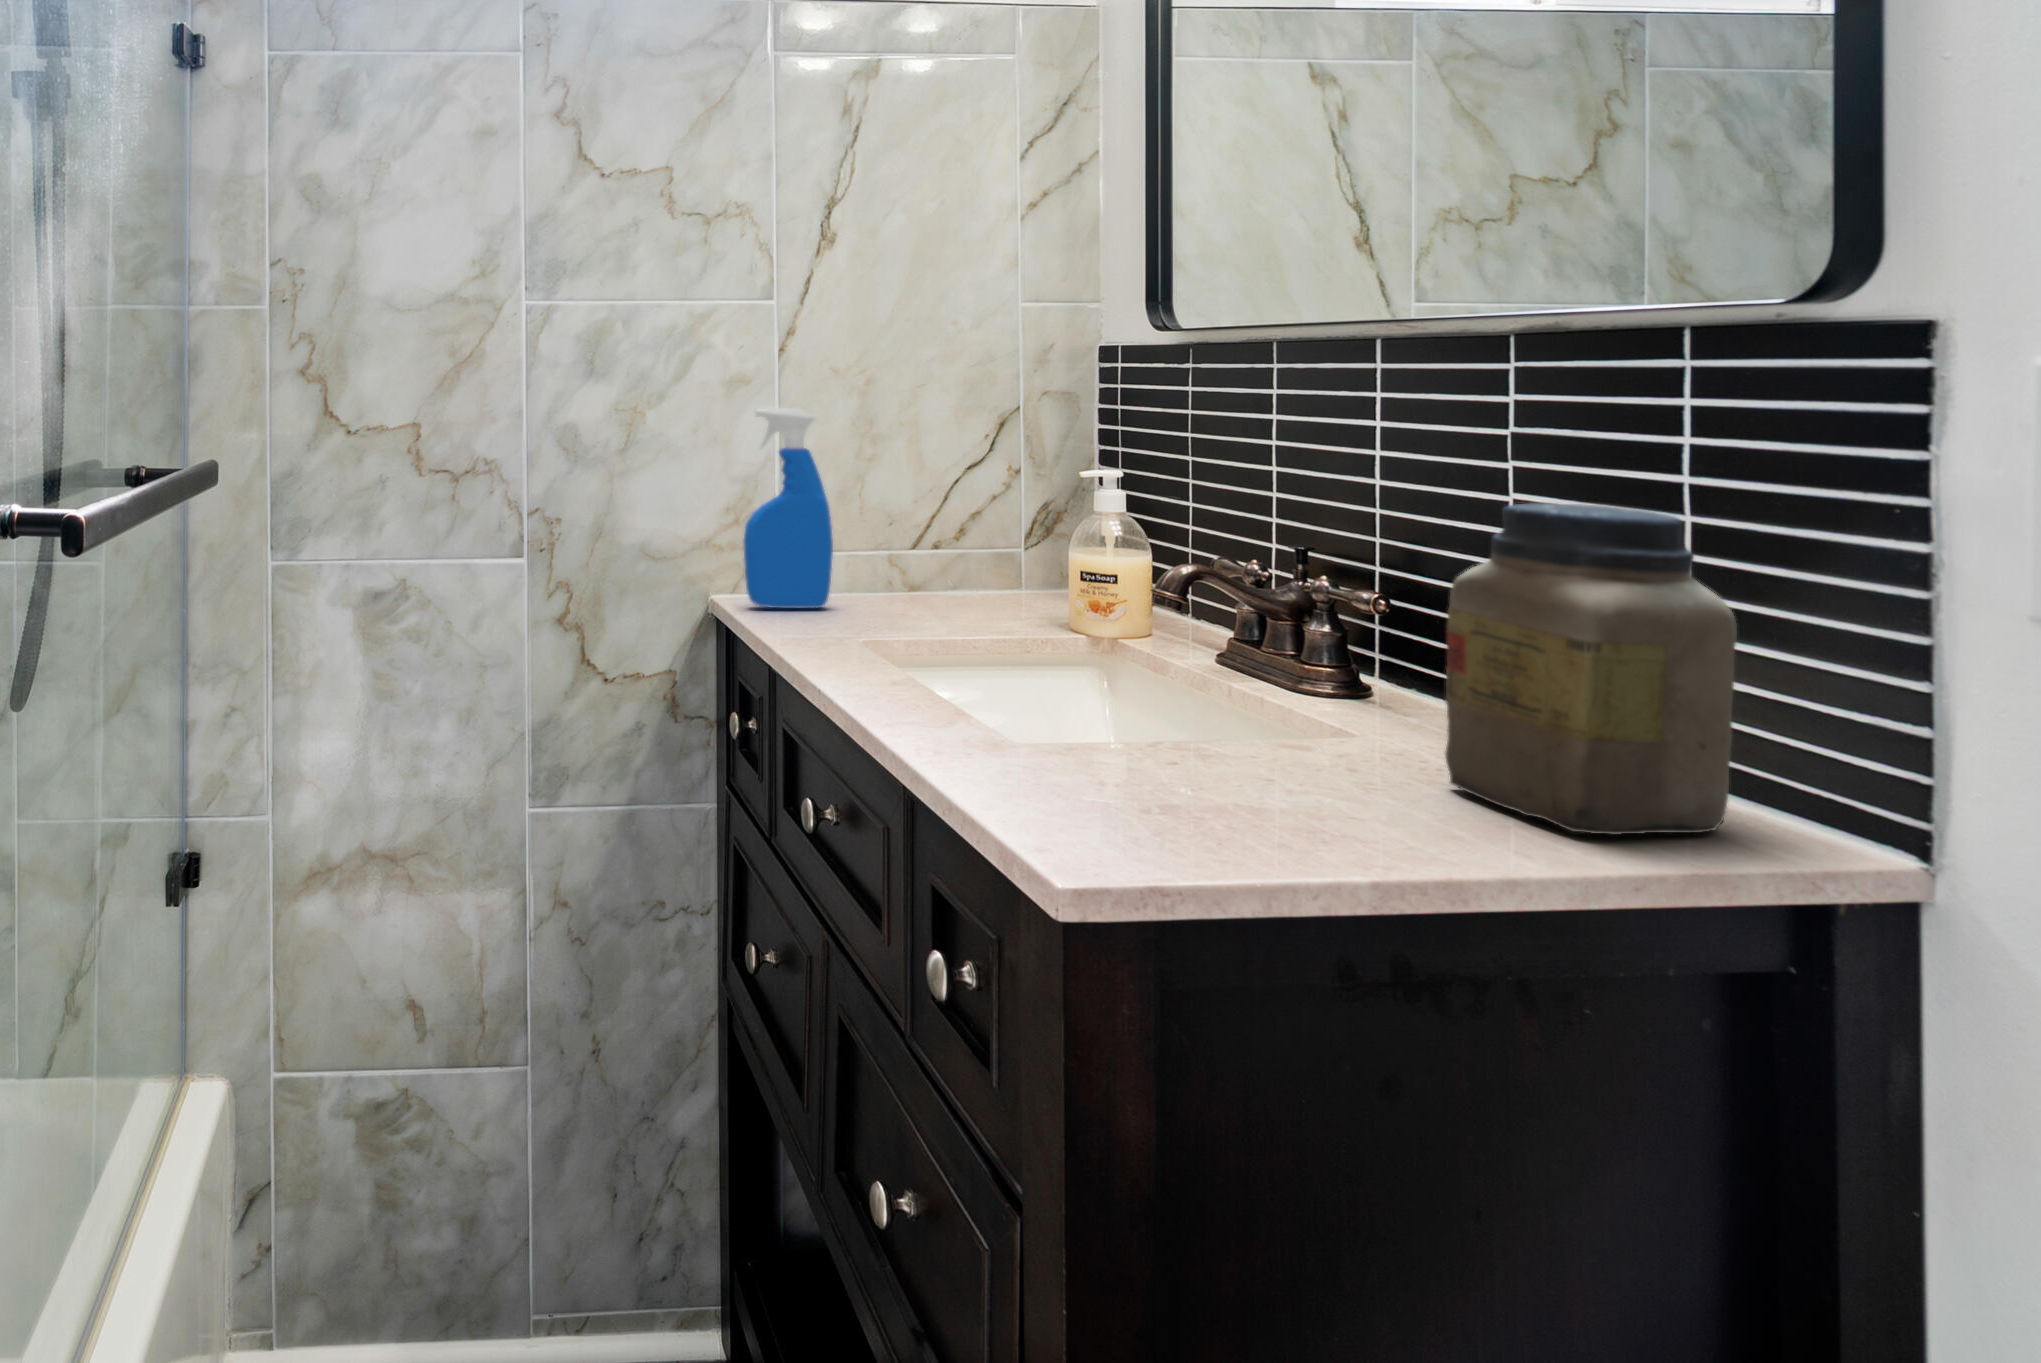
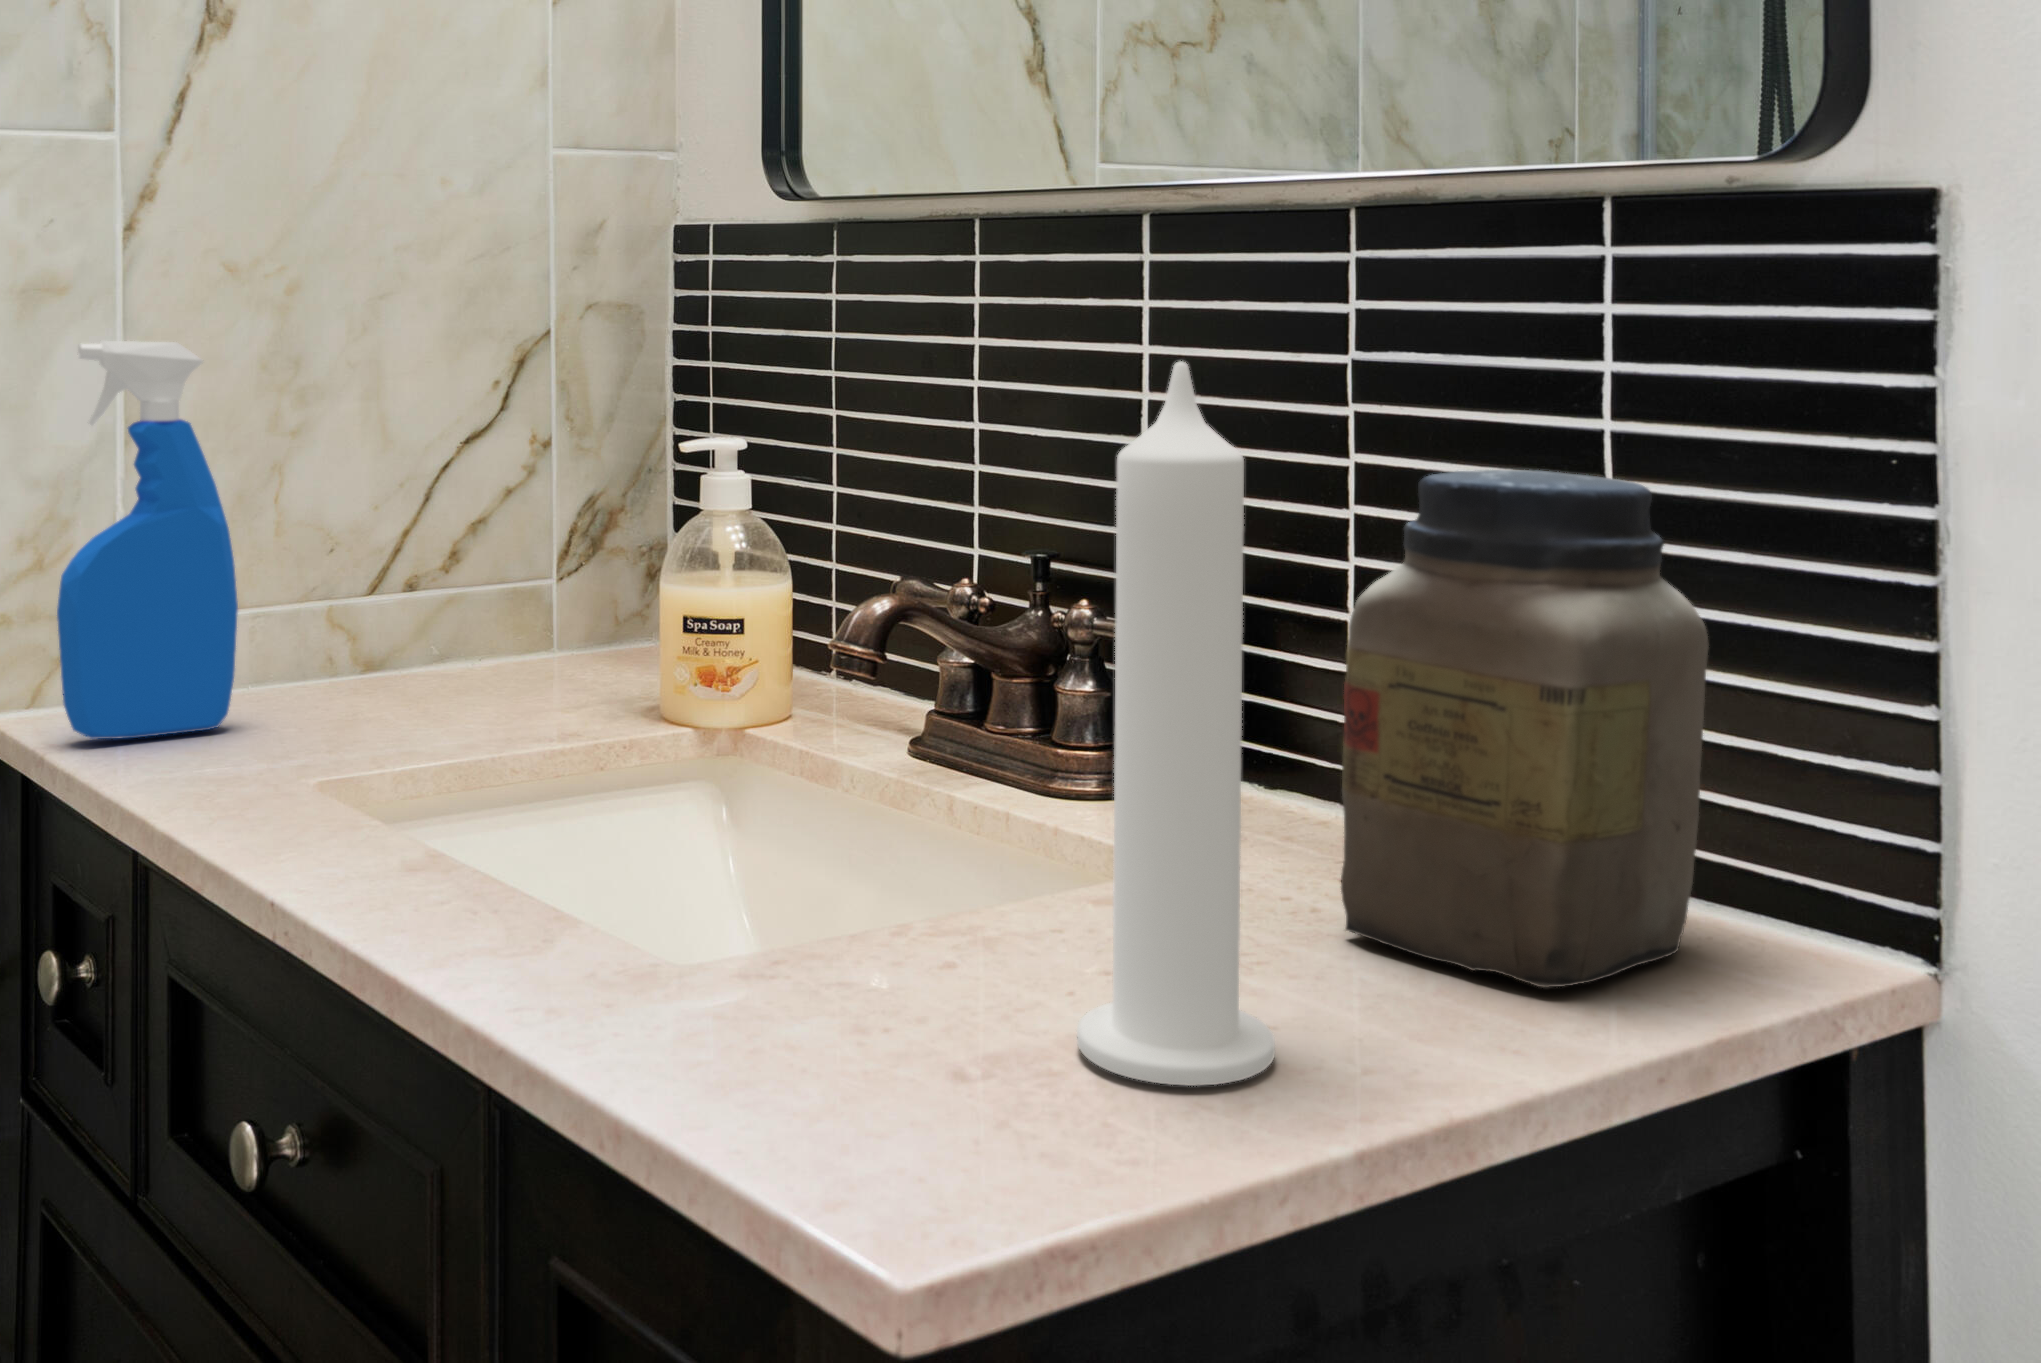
candle: none [1220,429,1348,838] -> present [1077,361,1275,1086]

